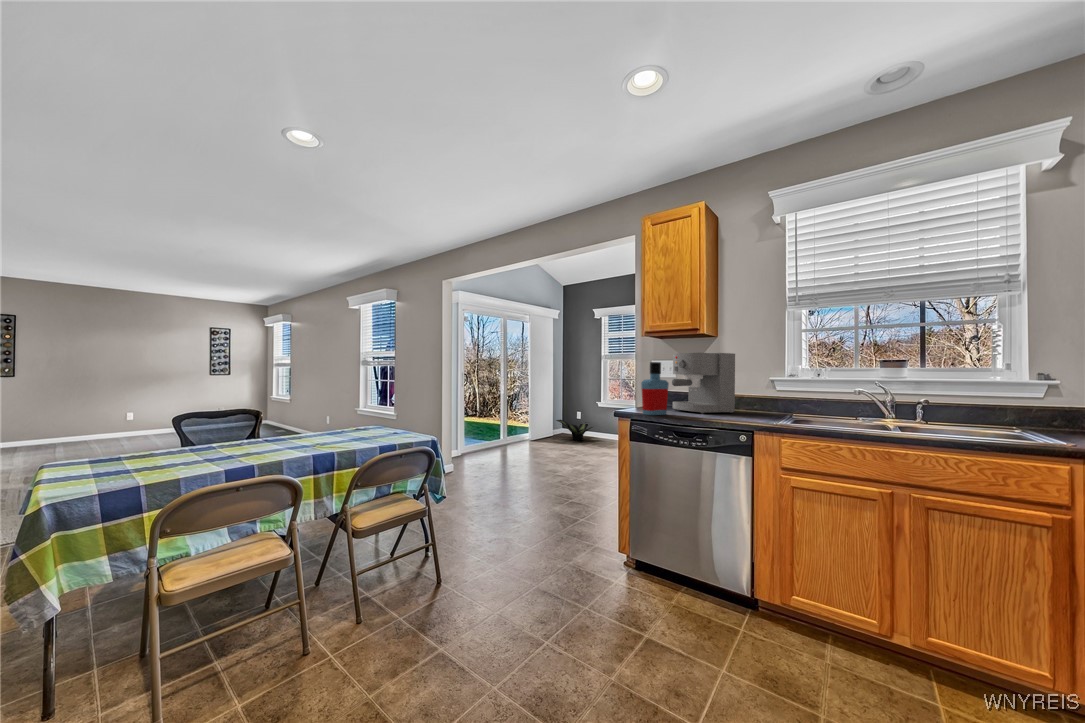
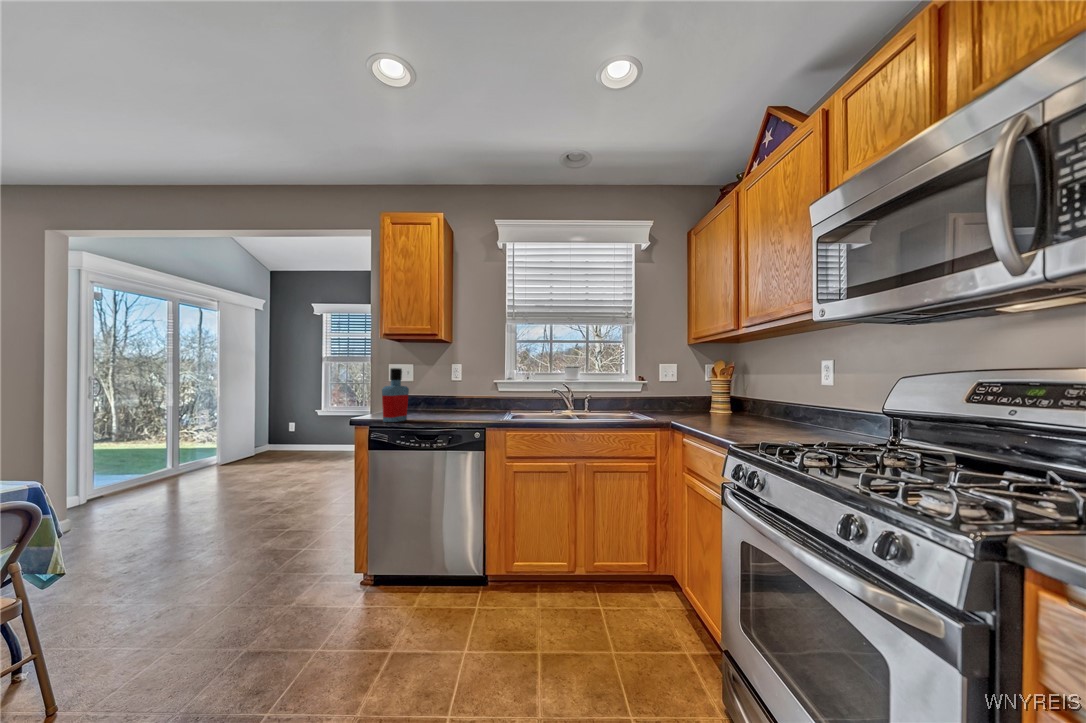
coffee maker: present [672,353,735,414] -> none [410,359,467,417]
potted plant: present [556,420,593,441] -> none [248,434,309,459]

